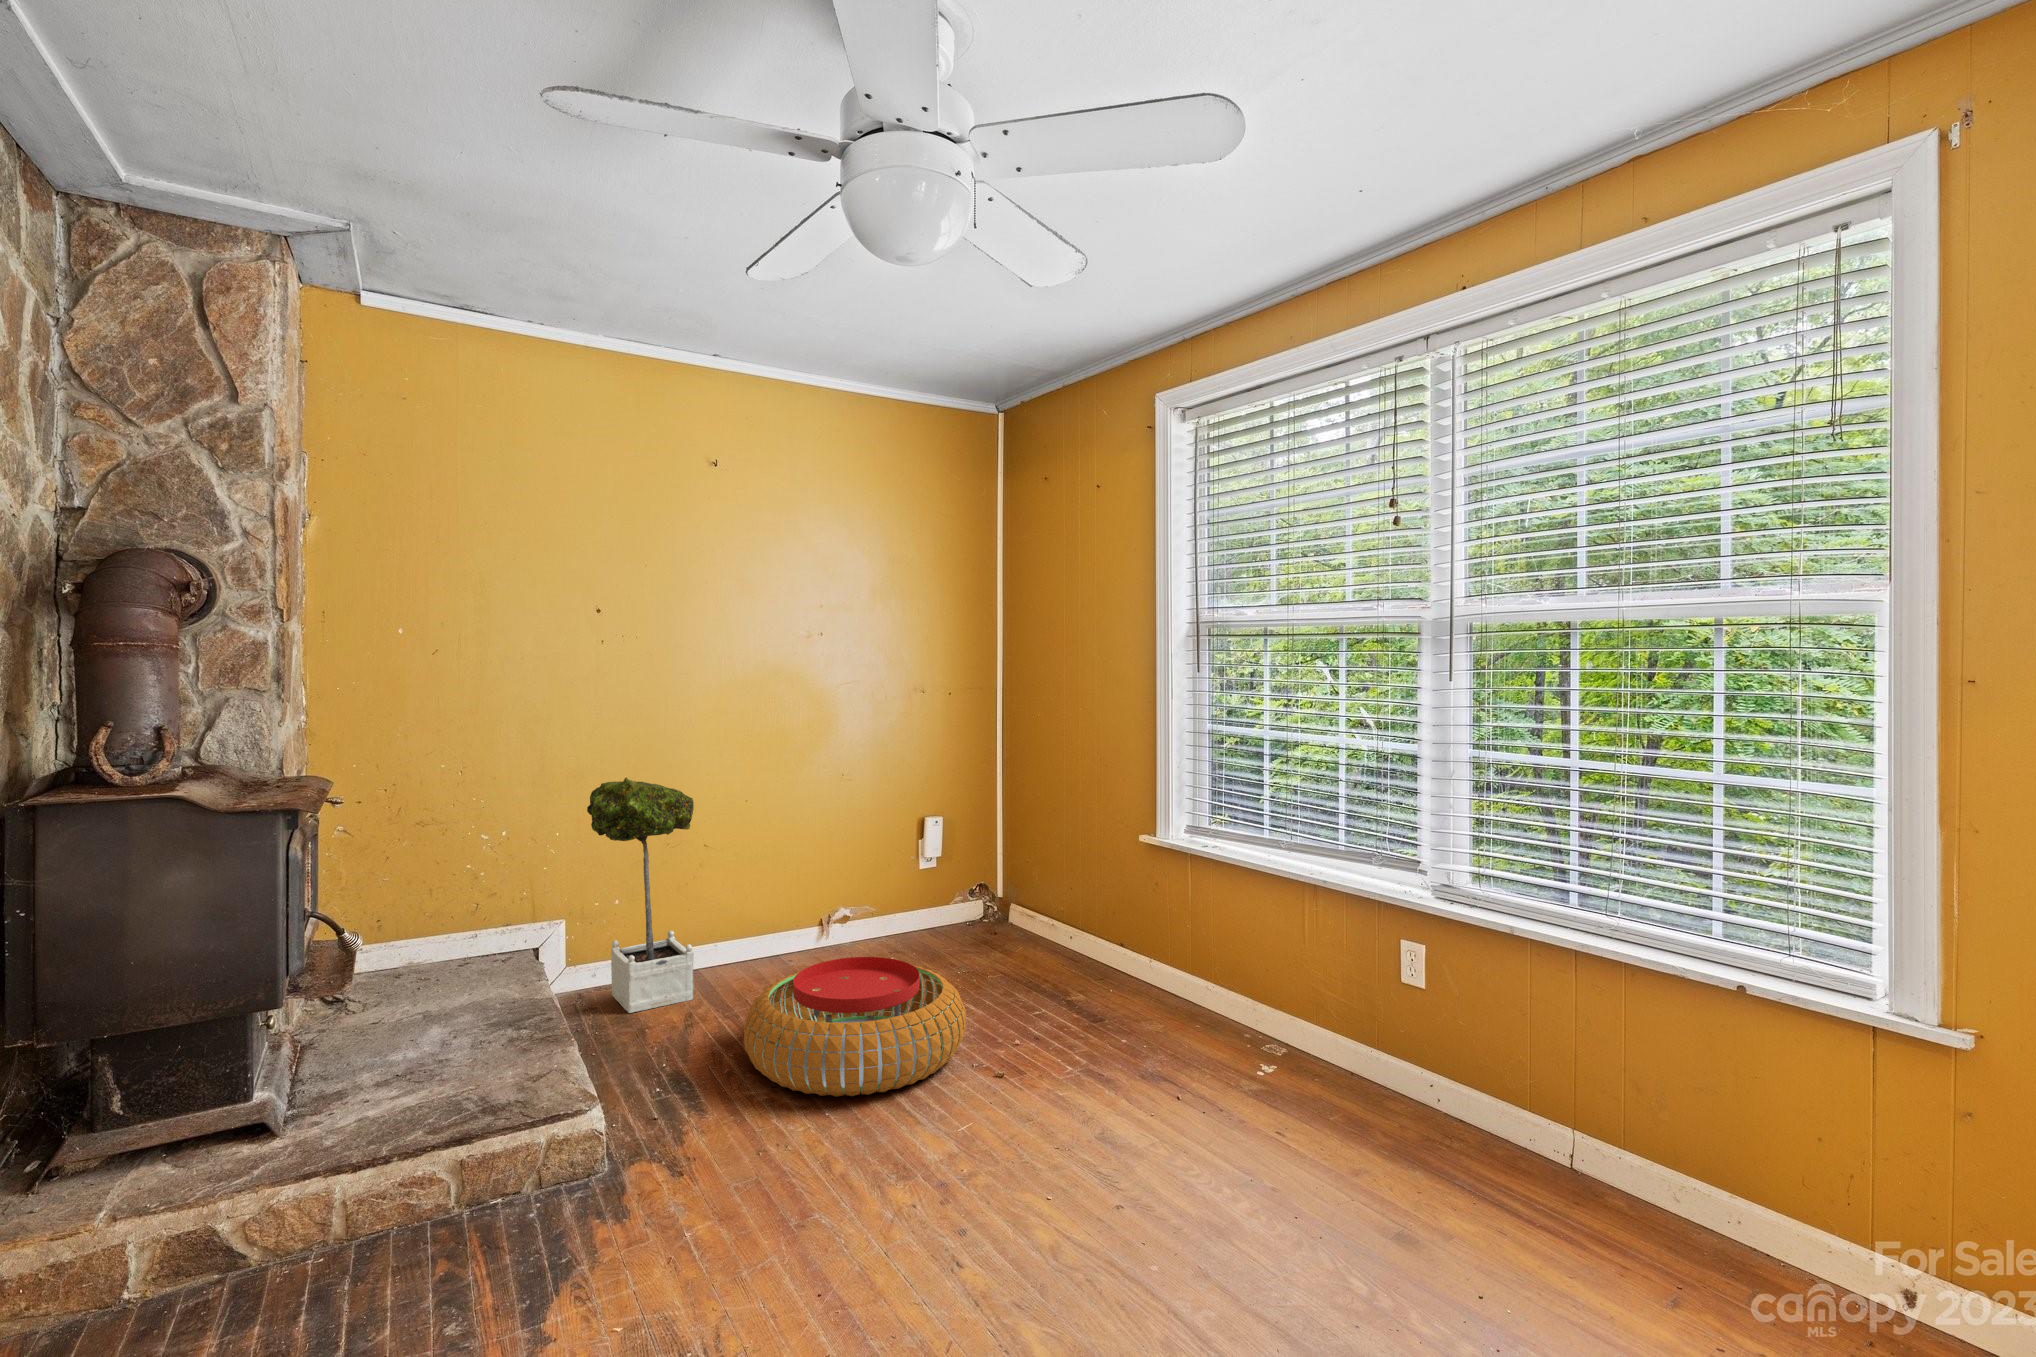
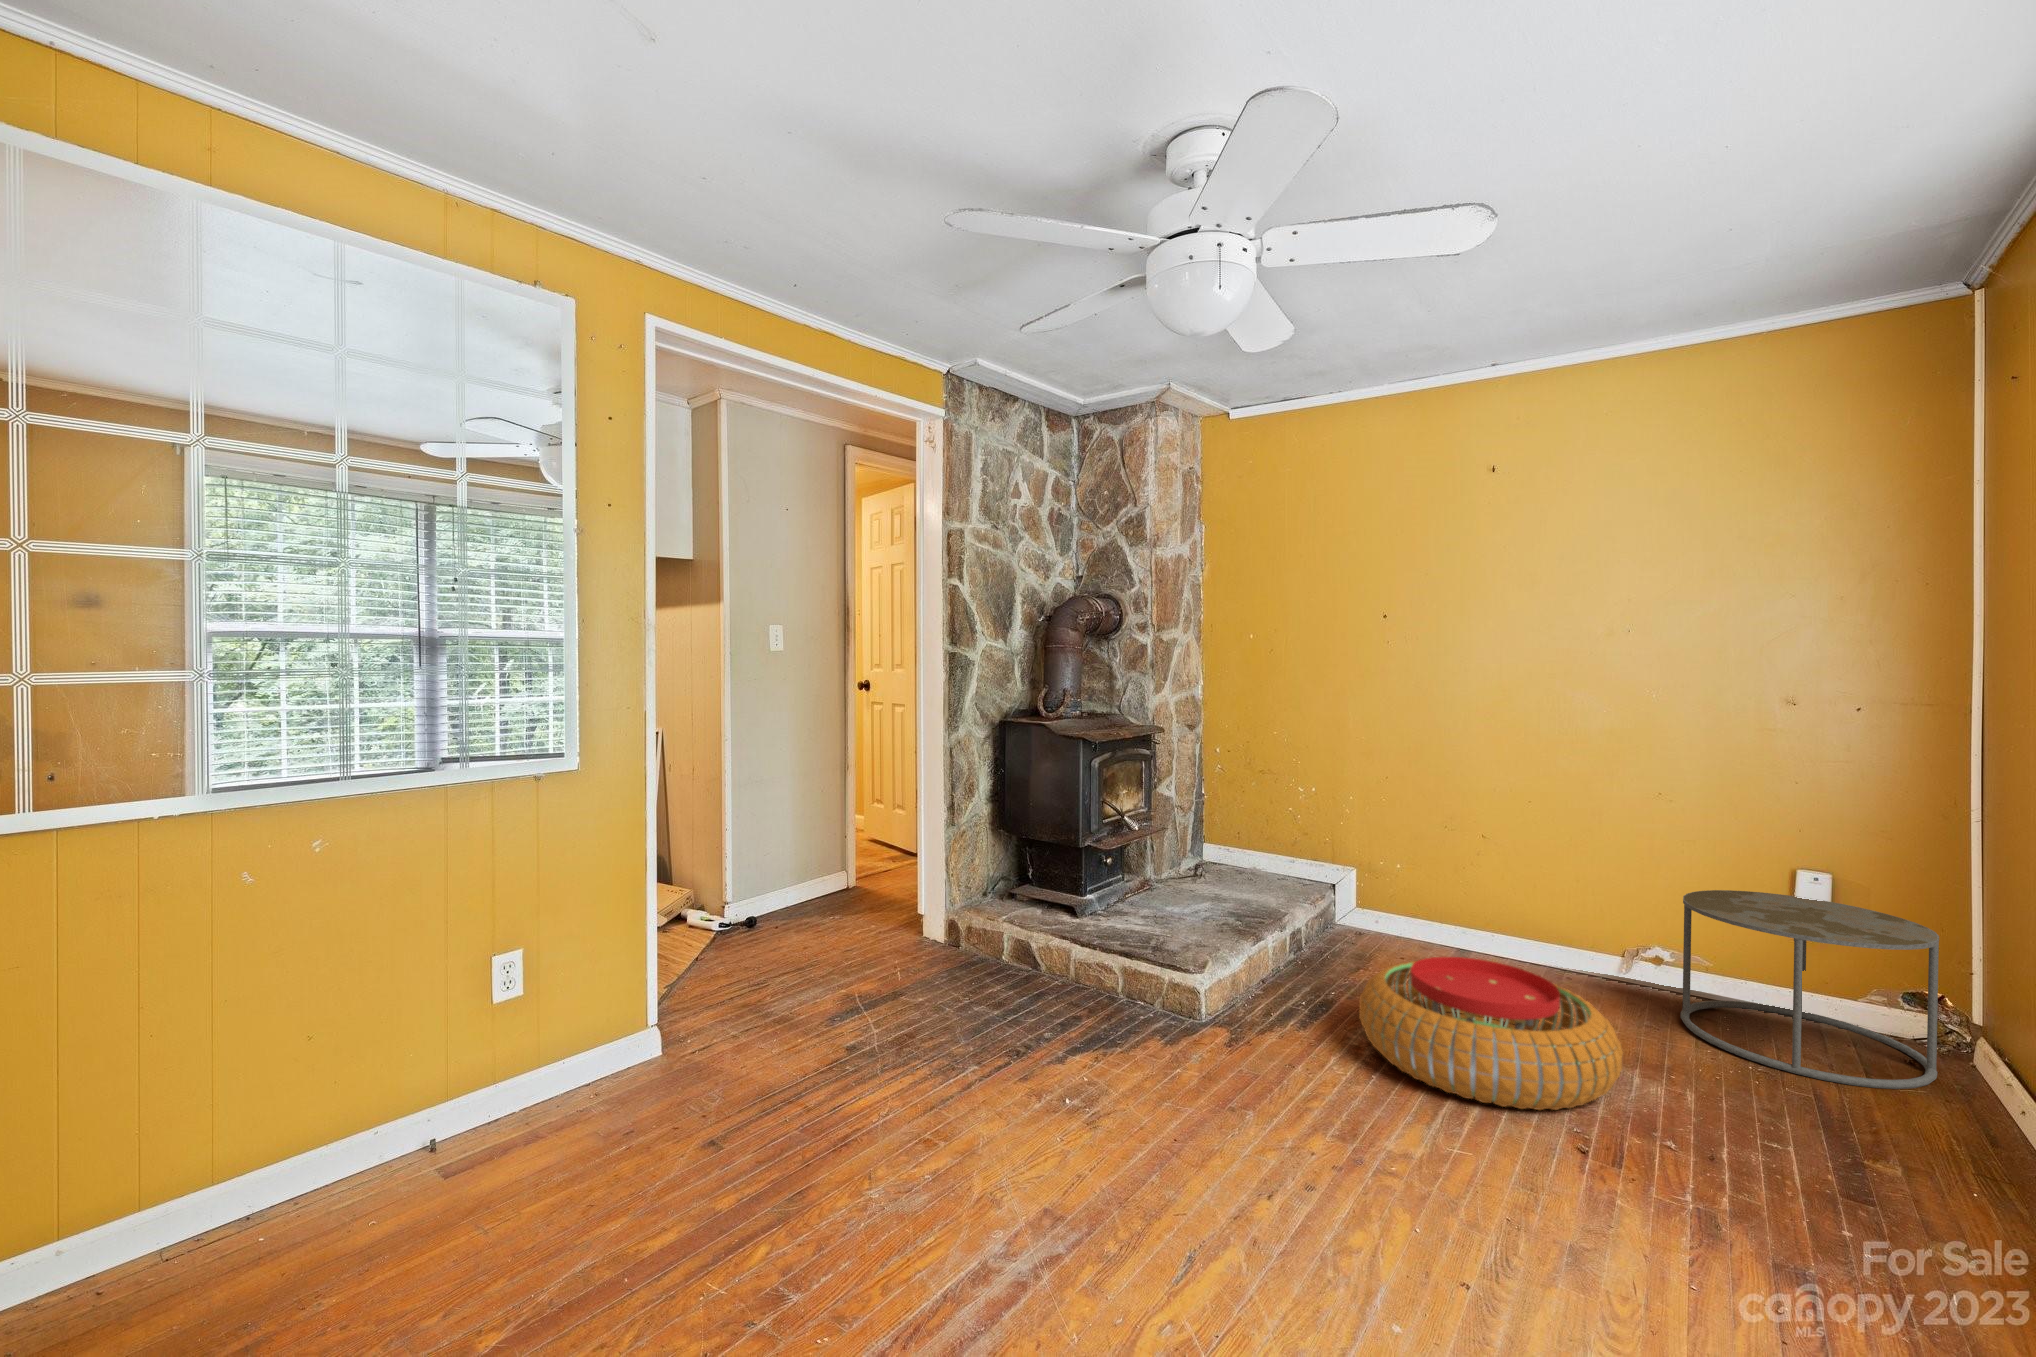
potted tree: present [587,777,694,1013] -> none [1350,755,1444,968]
side table: none [882,839,1019,970] -> present [1681,890,1939,1089]

